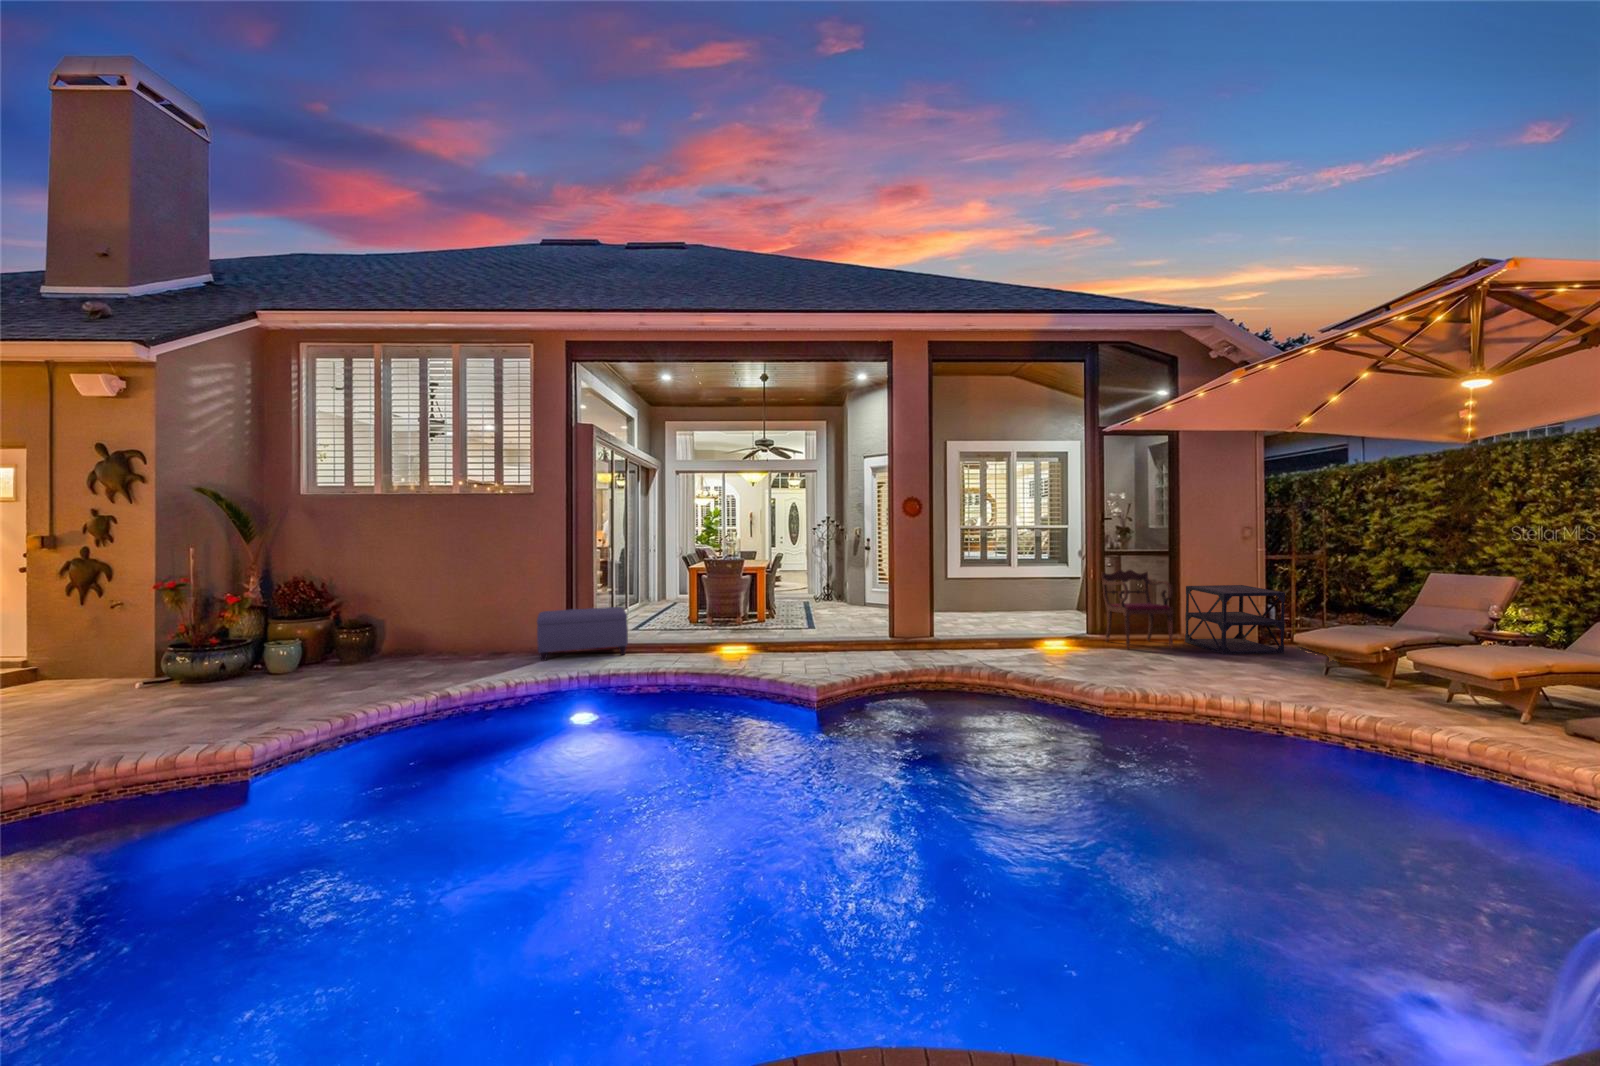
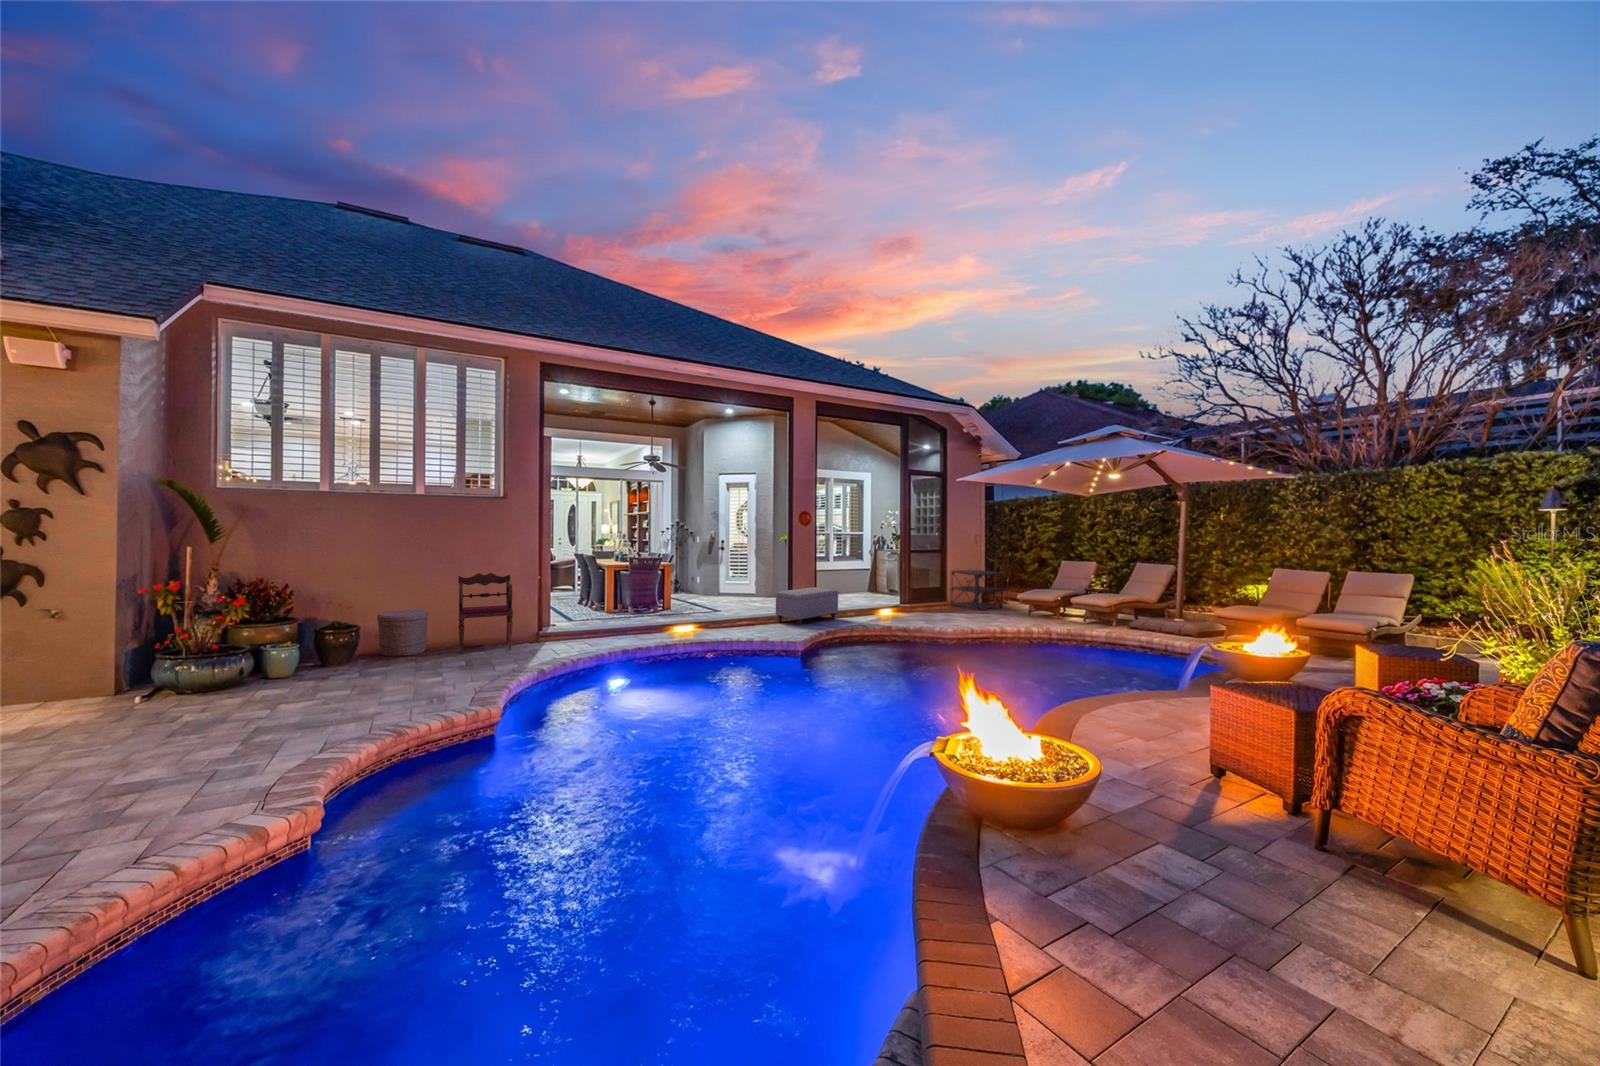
armchair: present [1102,570,1173,649] -> present [458,573,513,654]
ottoman: present [537,607,628,661] -> present [776,587,839,625]
woven basket: none [386,613,438,663] -> present [377,609,428,657]

